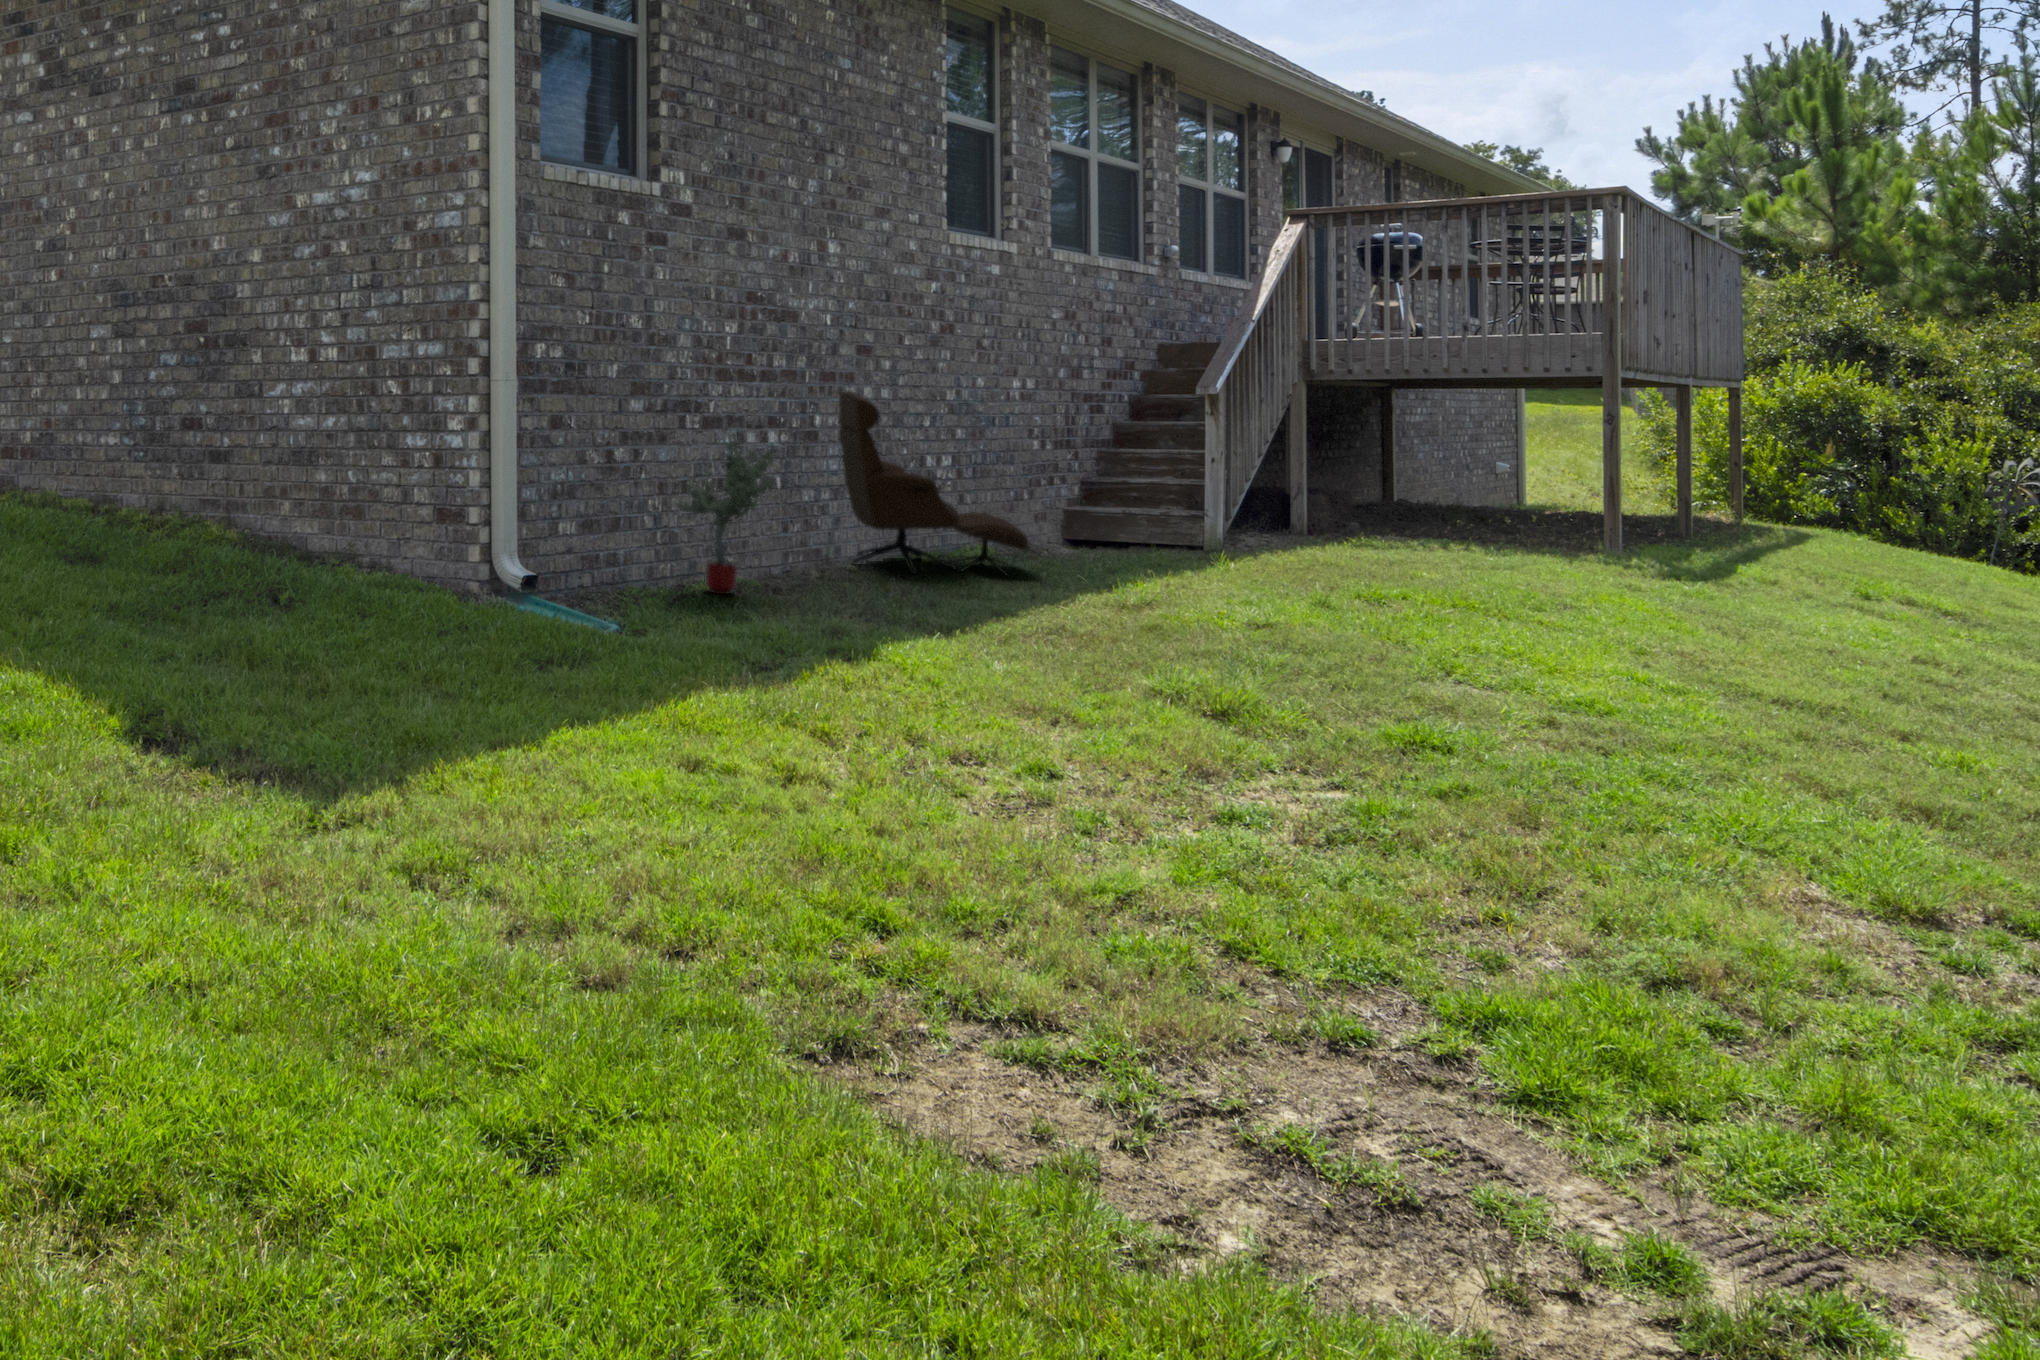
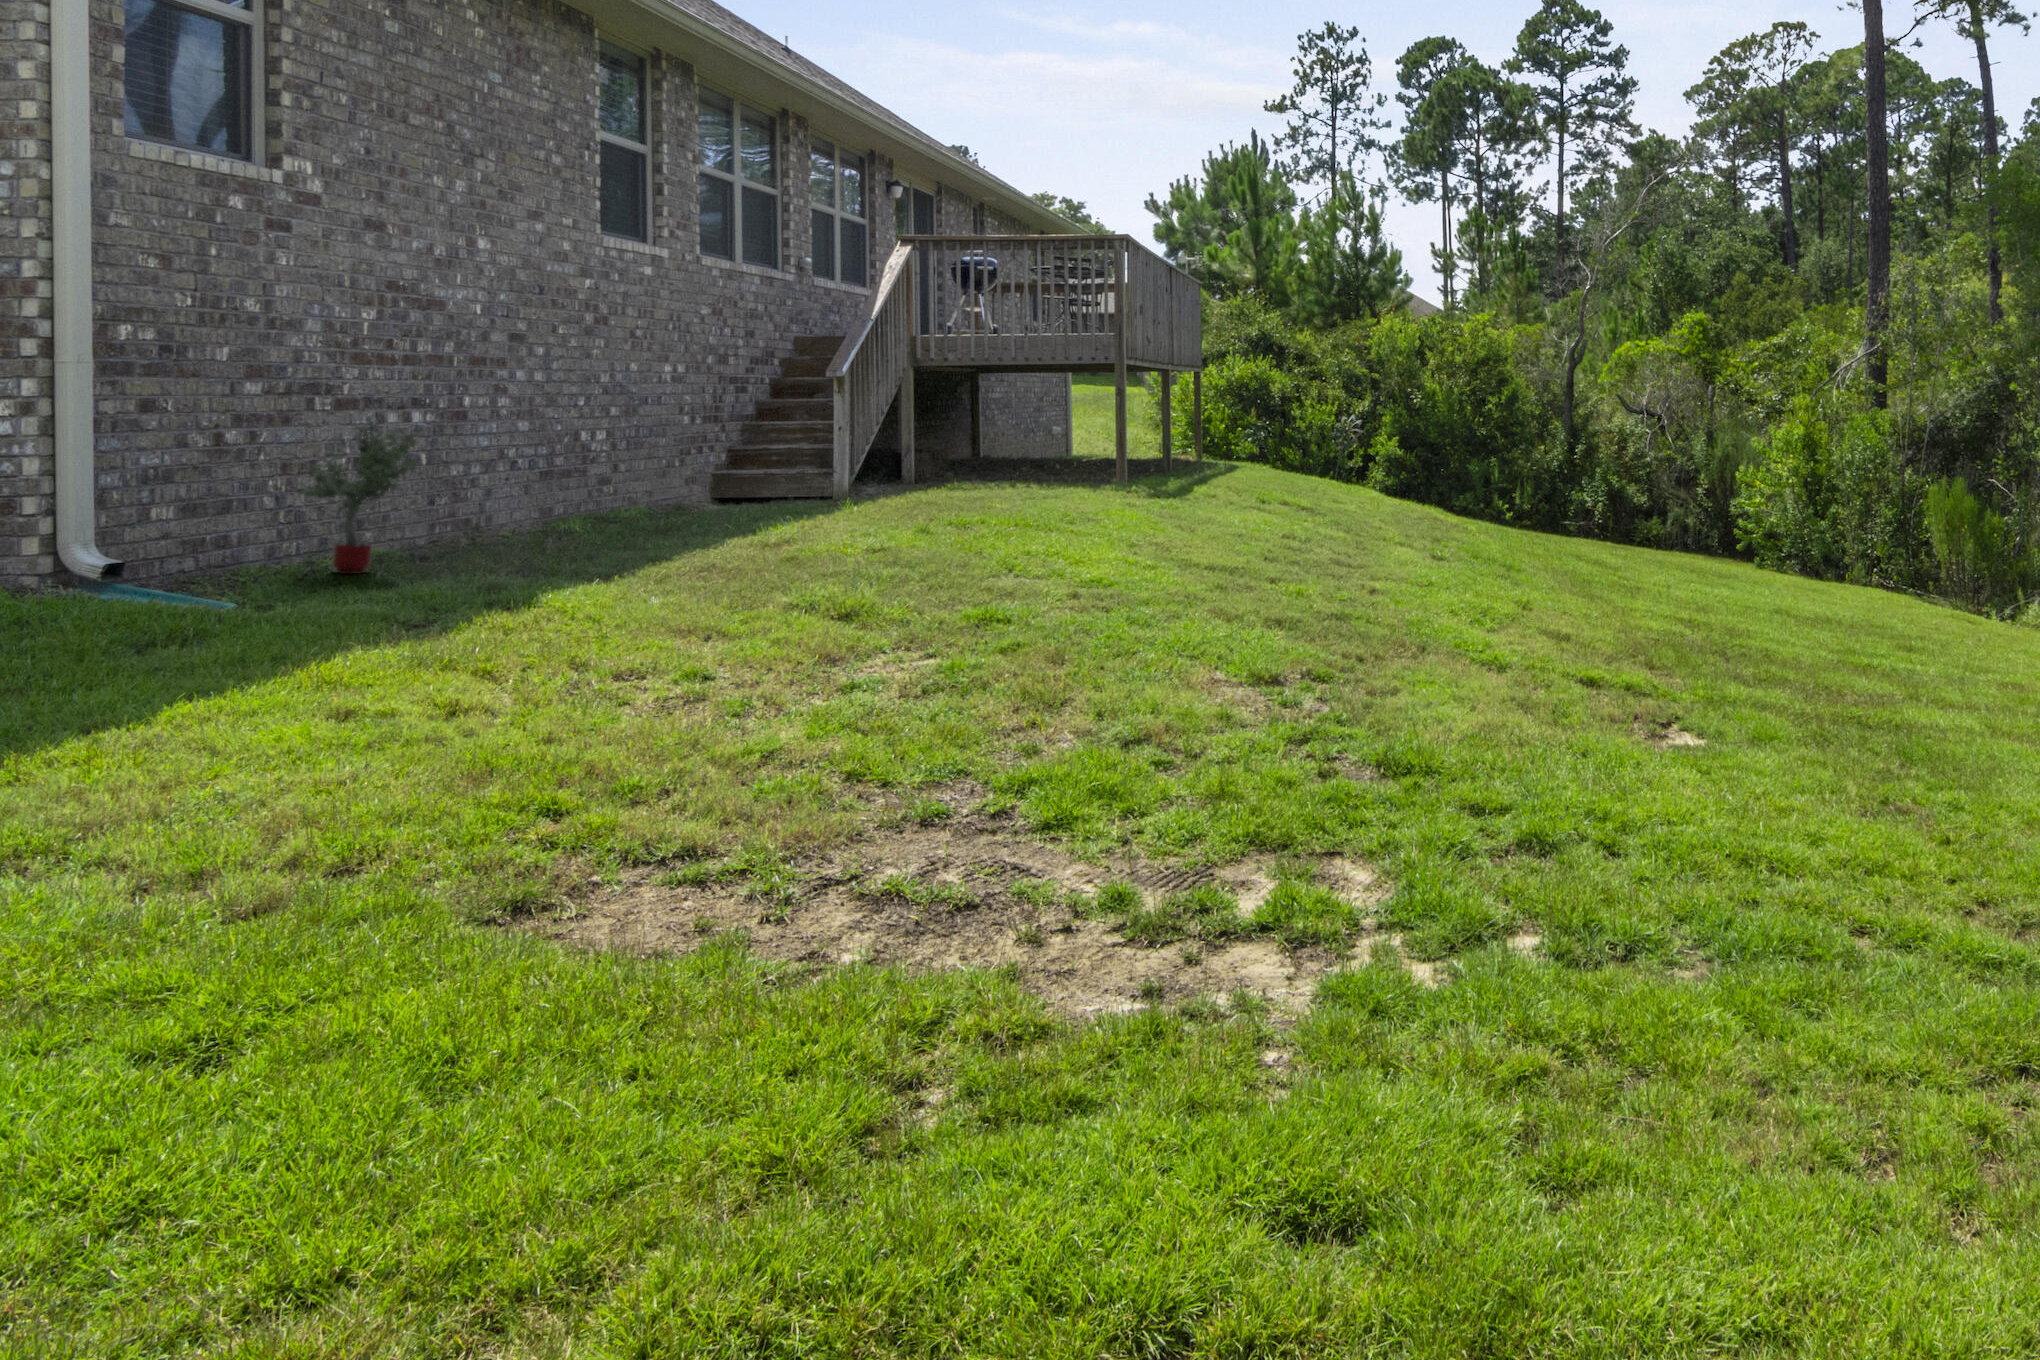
lounge chair: present [838,391,1028,575] -> none [486,376,682,539]

